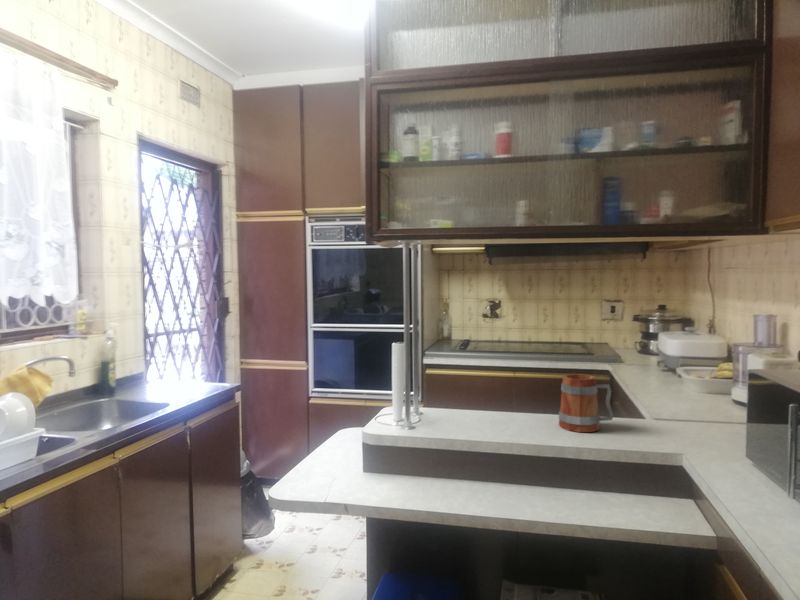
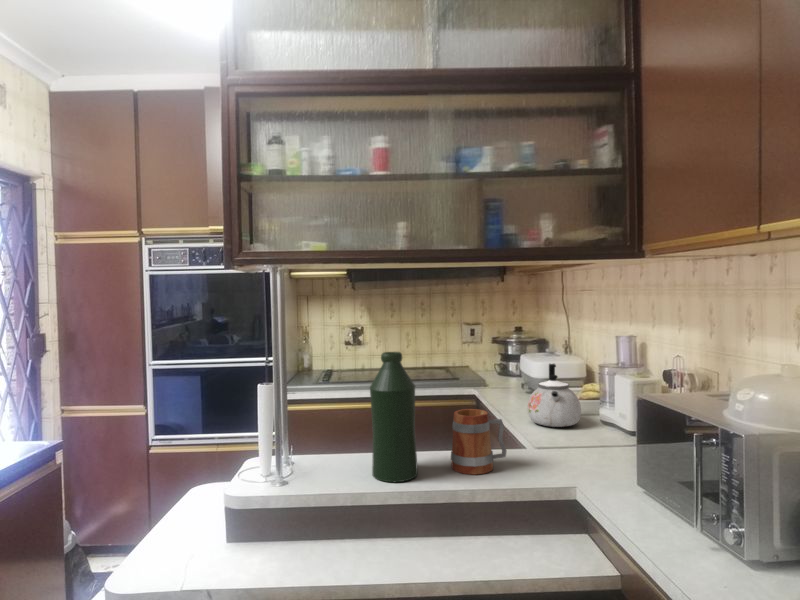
bottle: none [485,318,526,430] -> present [370,352,418,482]
kettle: none [652,340,711,403] -> present [528,364,581,427]

